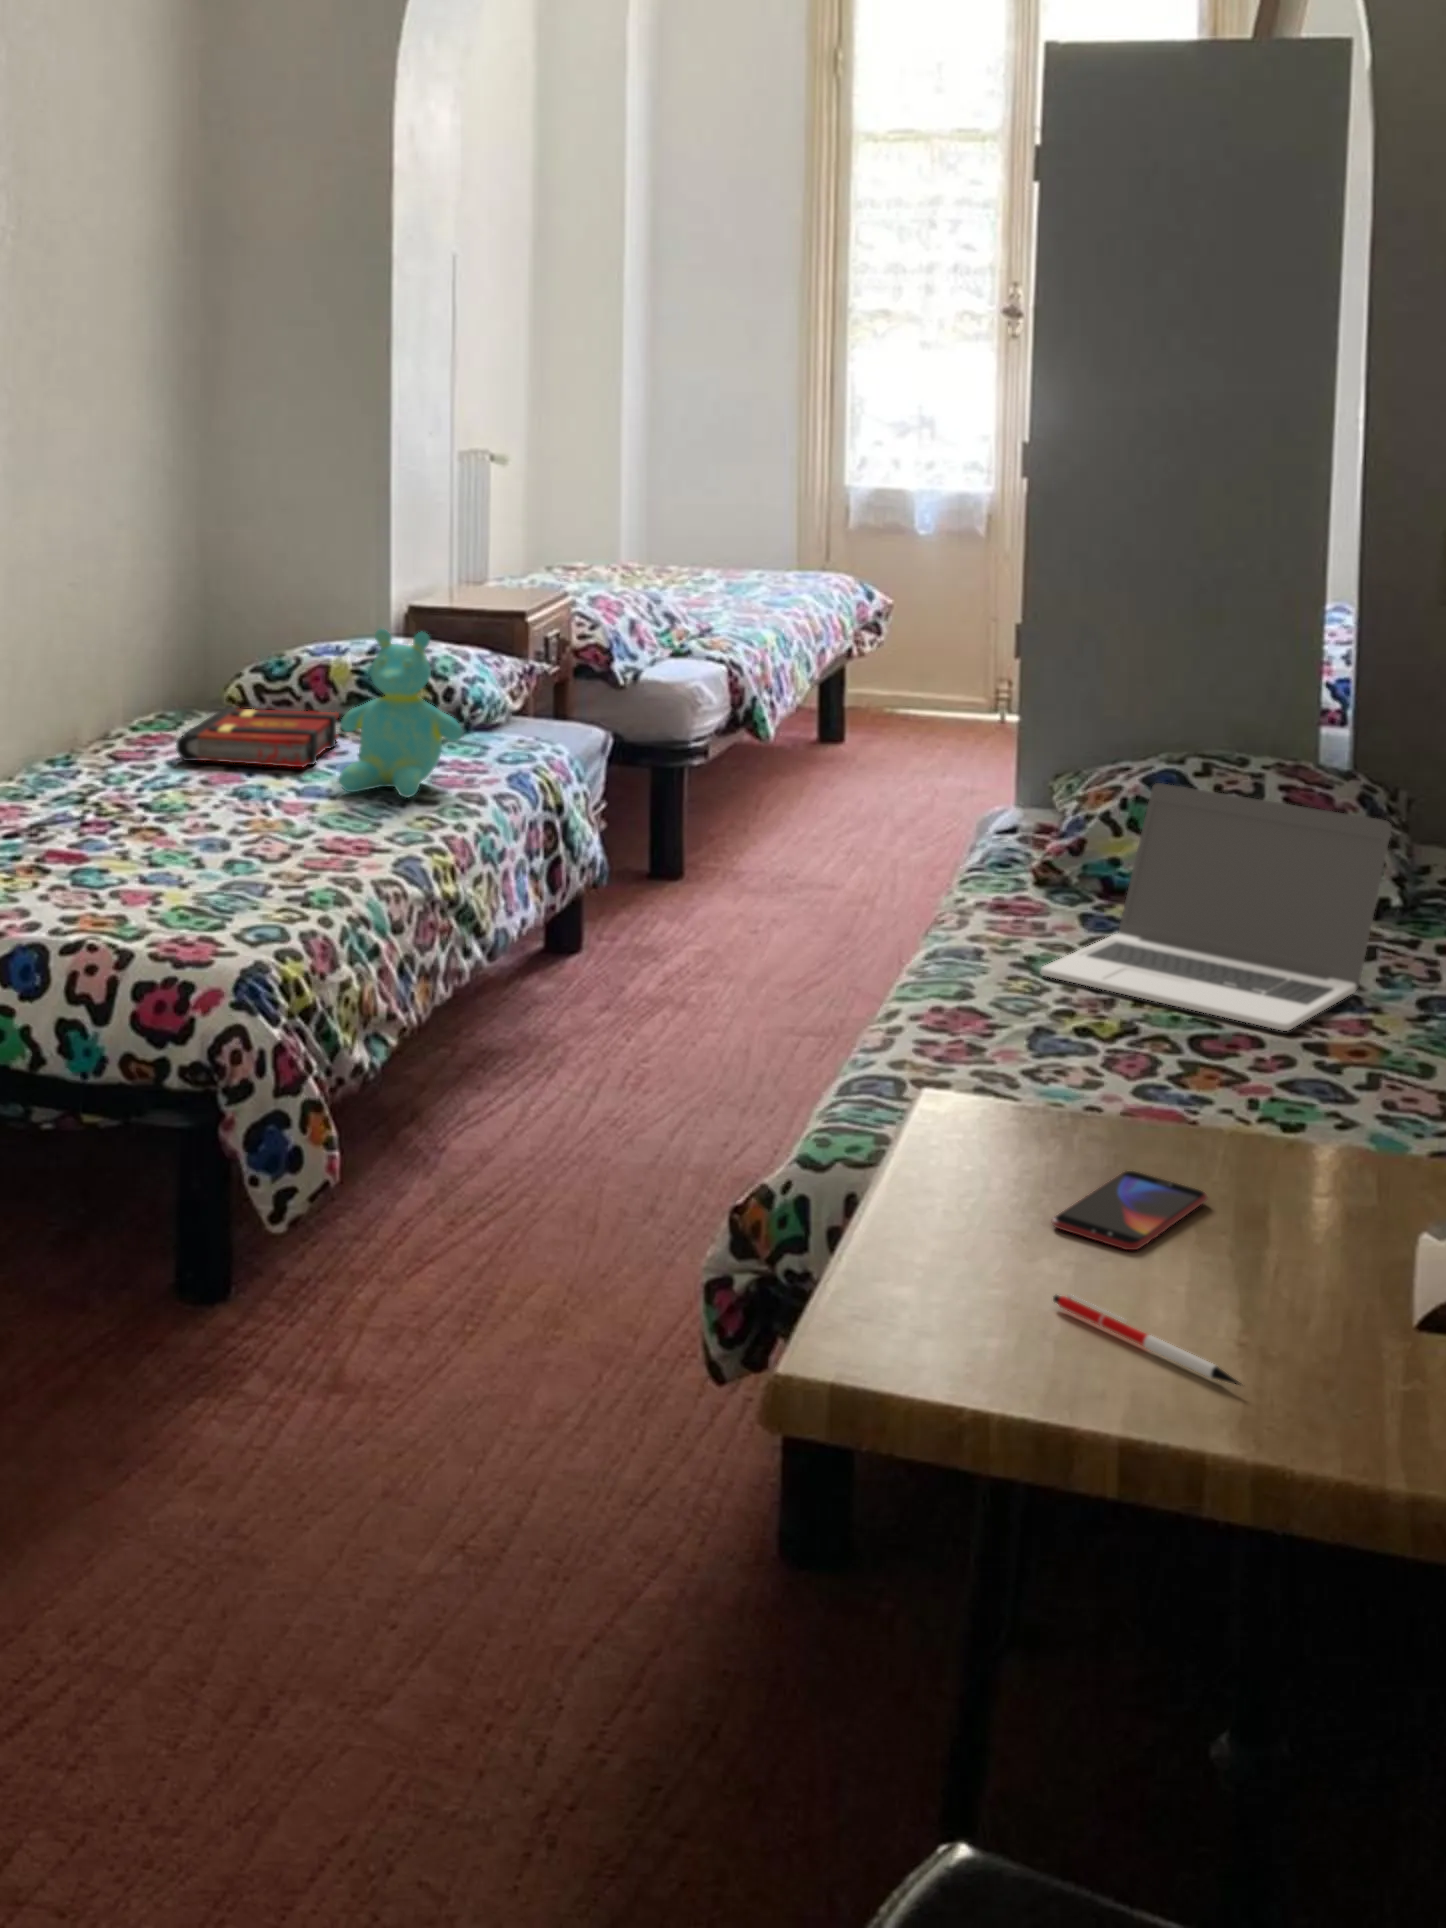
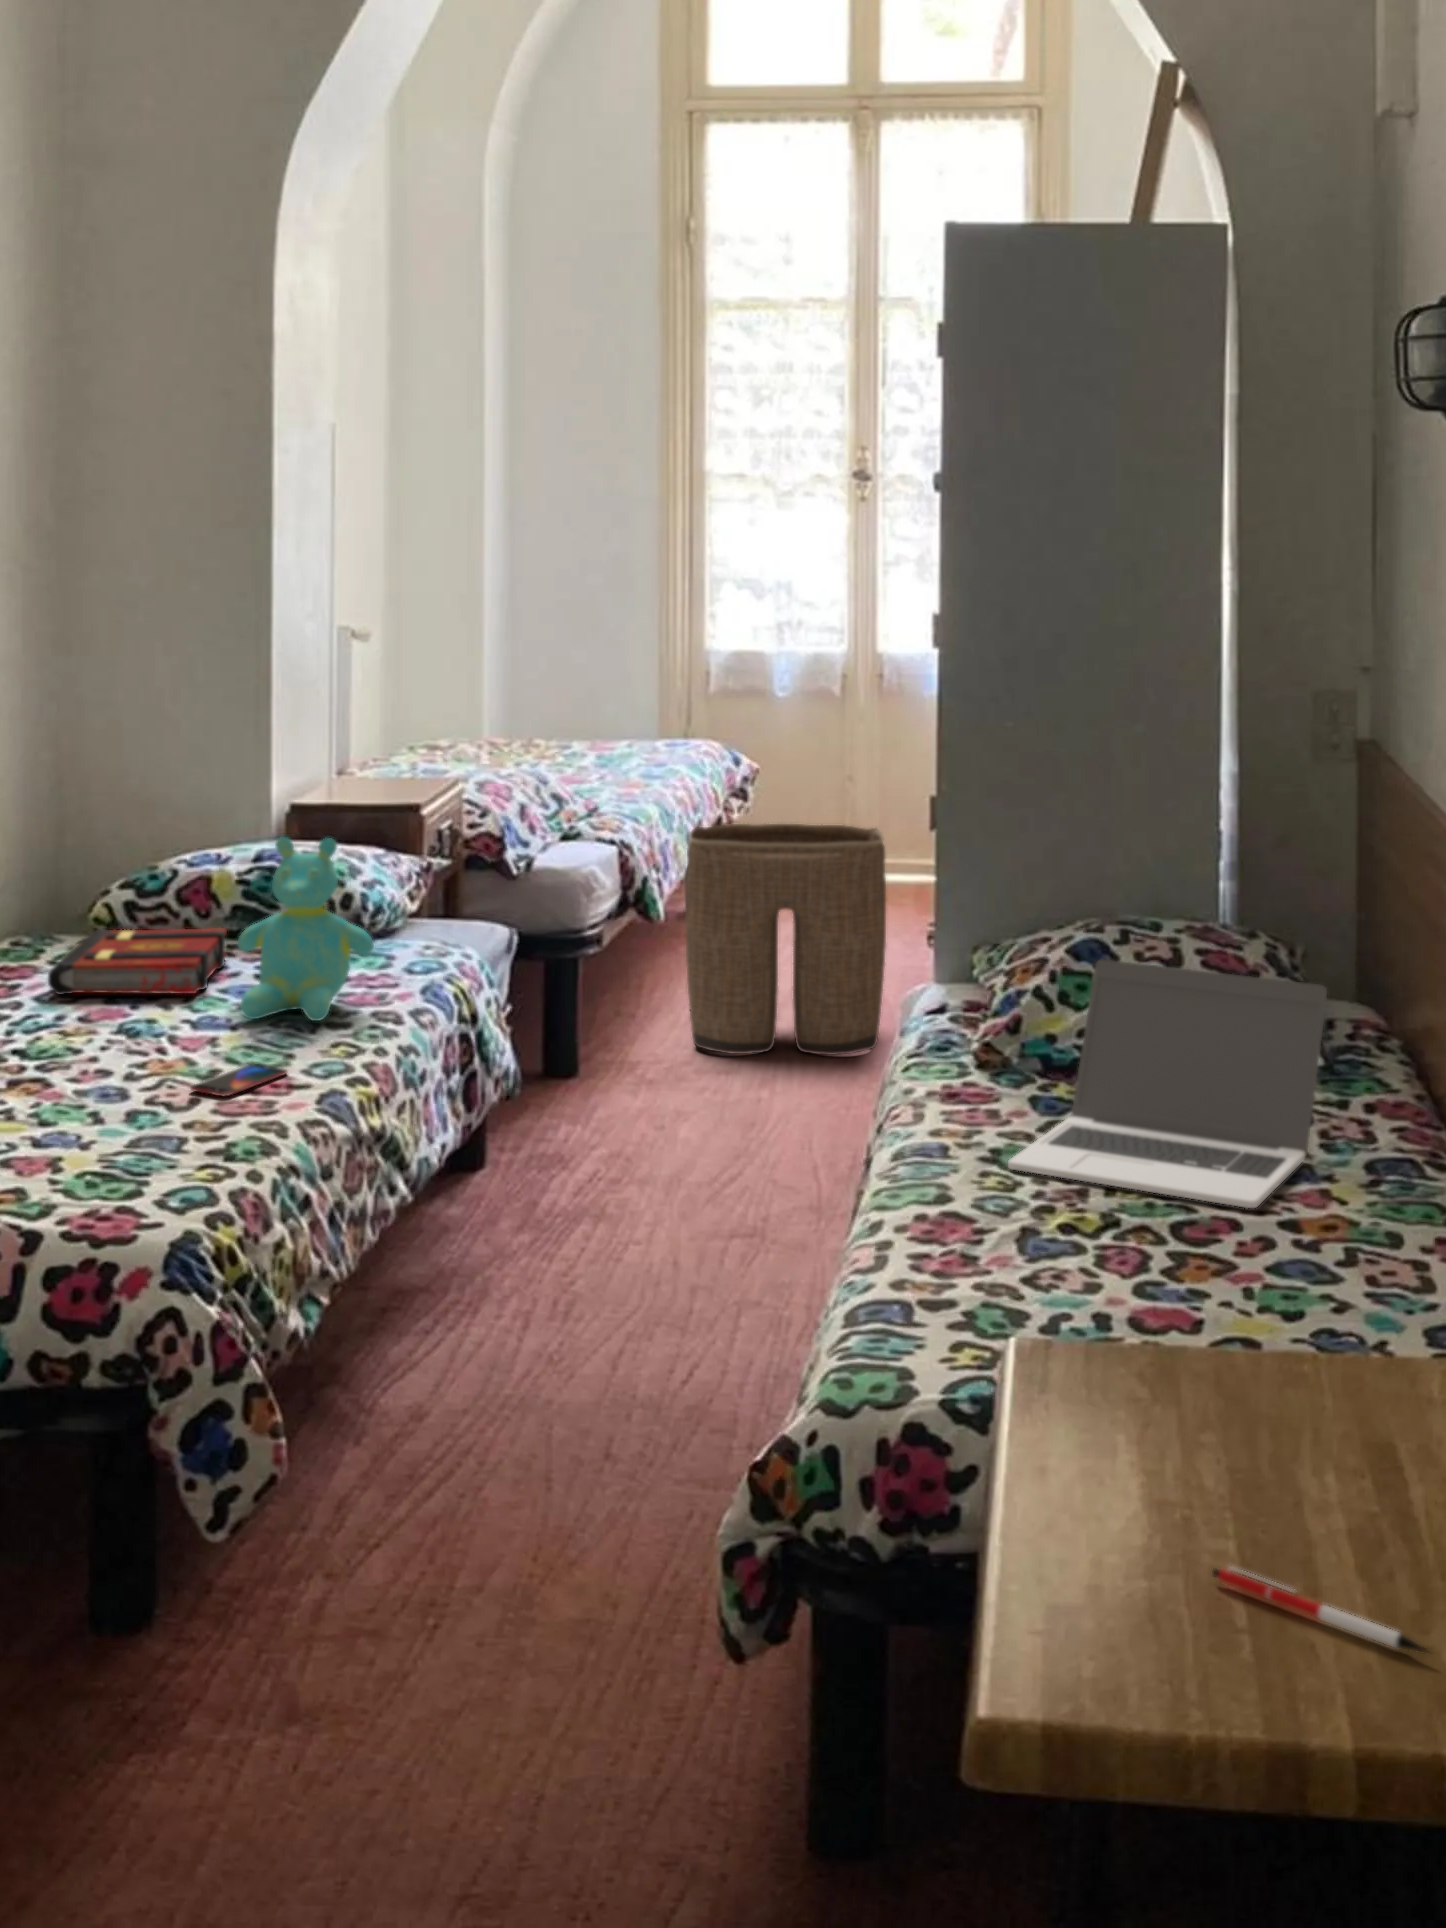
laundry basket: none [794,648,996,877] -> present [685,824,886,1055]
smartphone: present [1052,1171,1207,1250] -> present [191,1064,287,1096]

